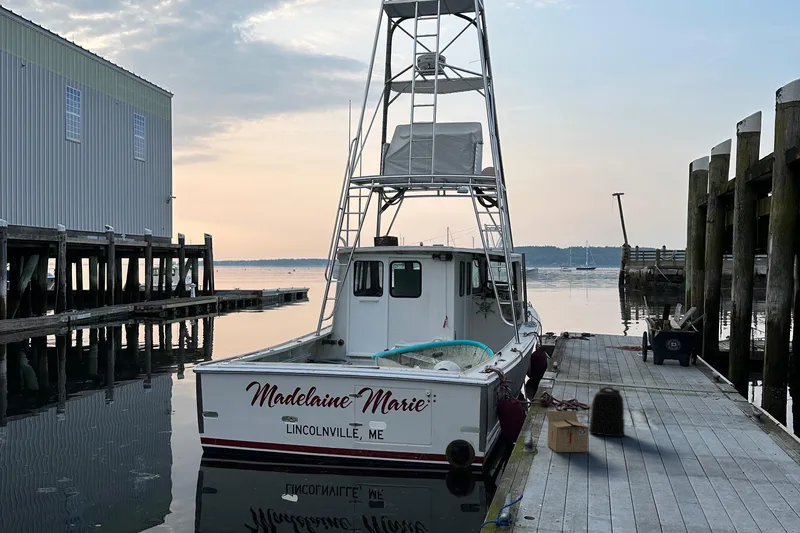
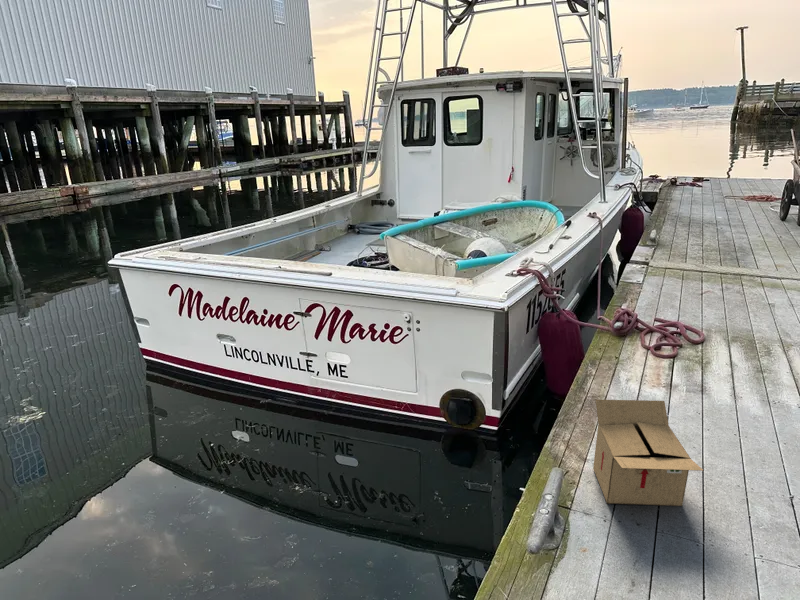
backpack: present [589,387,625,437] -> none [692,333,780,440]

